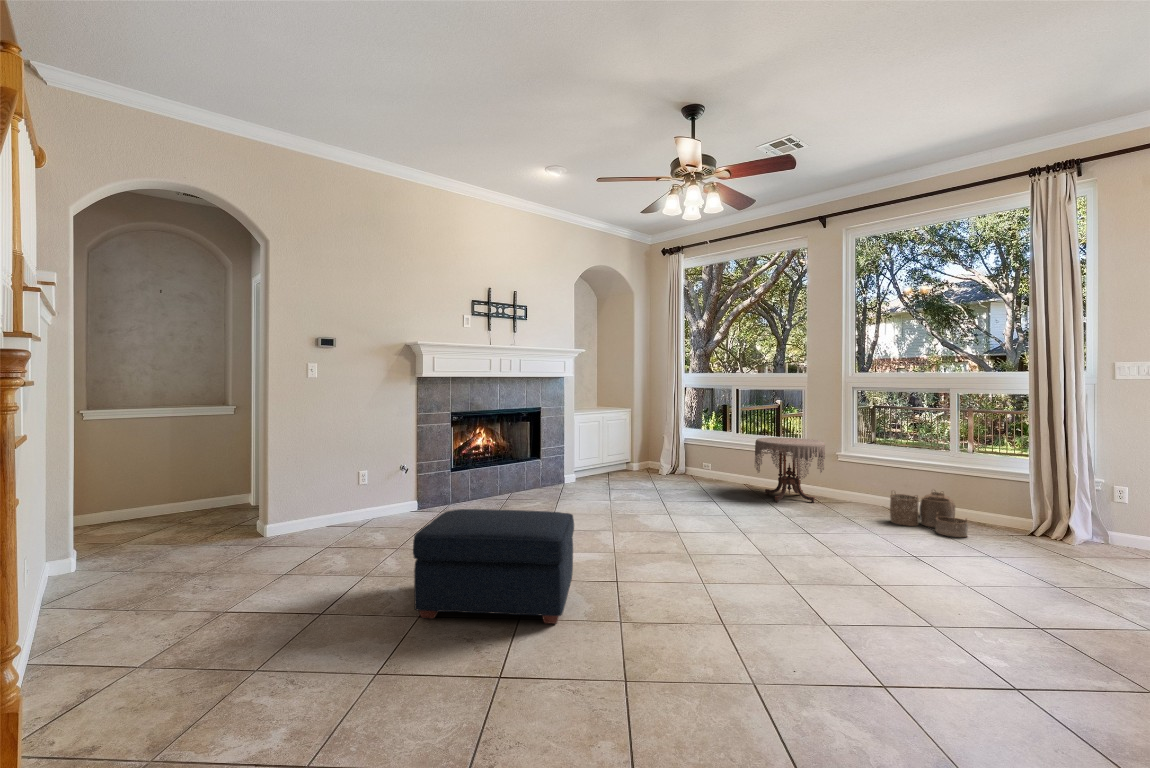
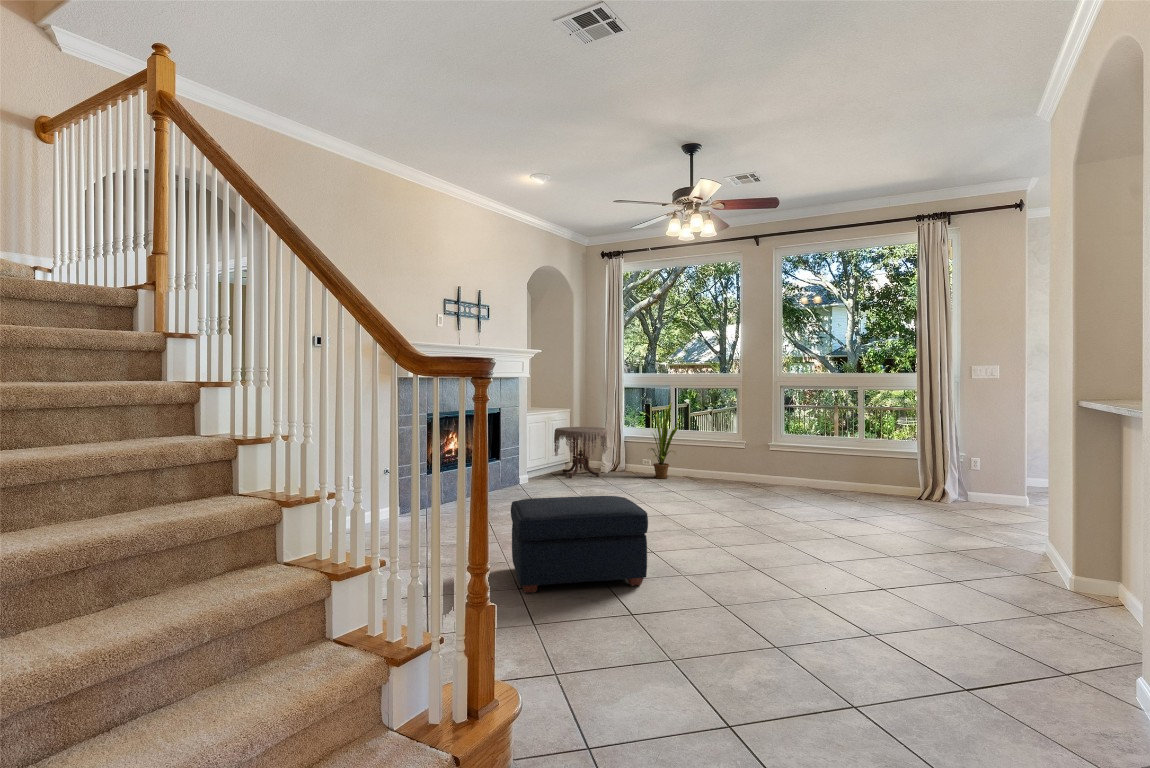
house plant: none [698,405,742,486] -> present [651,403,679,479]
side table: present [755,437,825,503] -> present [554,427,607,478]
woven basket: present [890,492,968,537] -> none [820,469,879,504]

